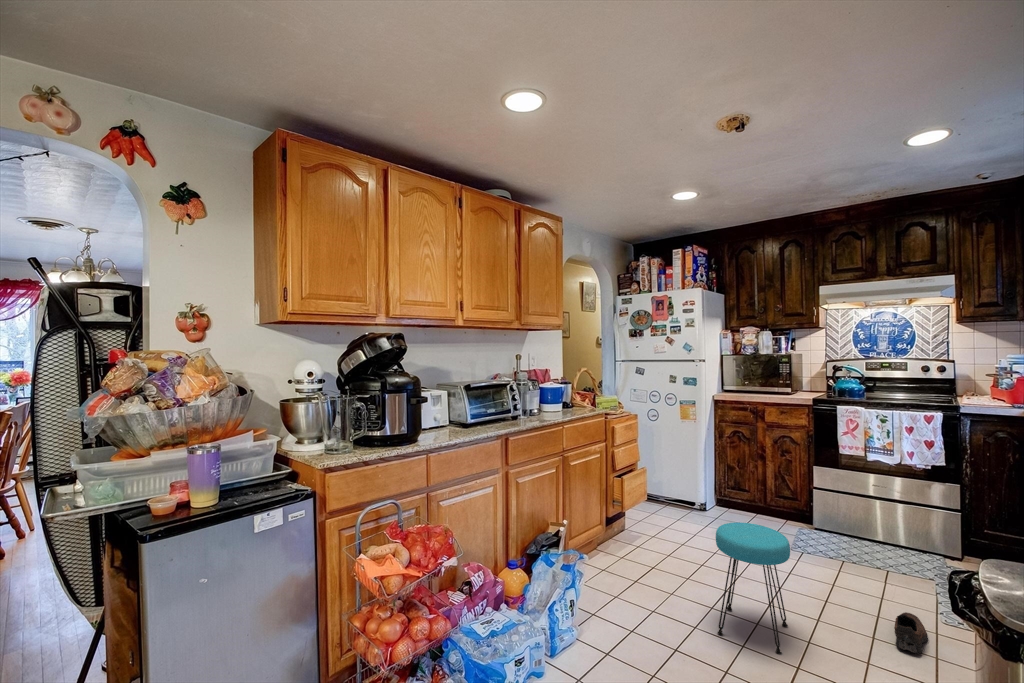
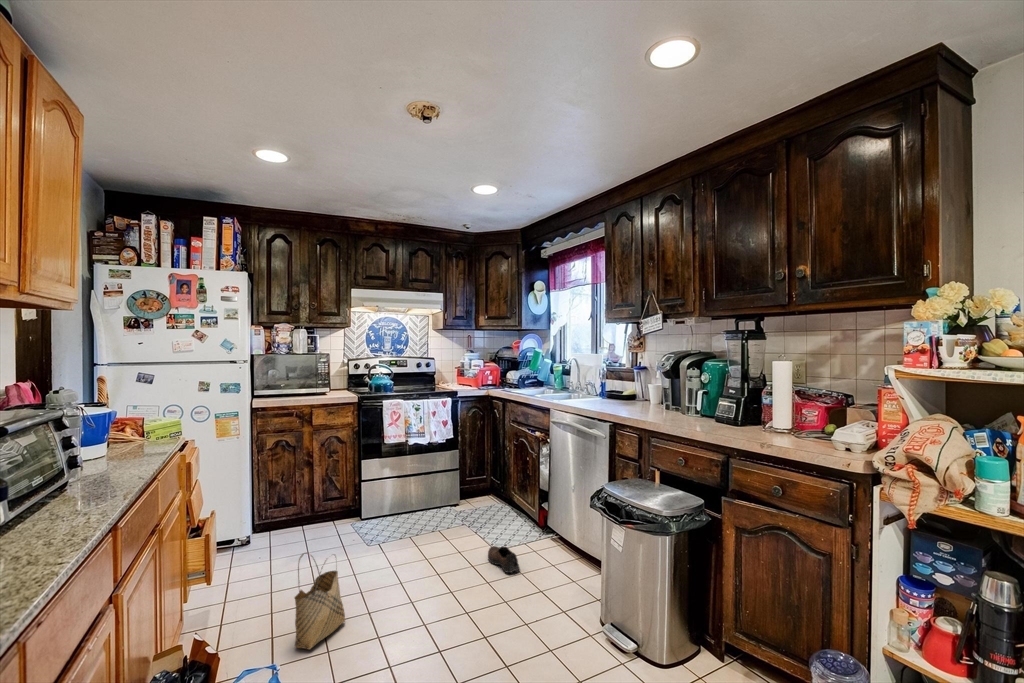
woven basket: none [652,514,699,583] -> present [295,553,345,649]
stool: present [716,522,790,654] -> none [396,516,474,651]

